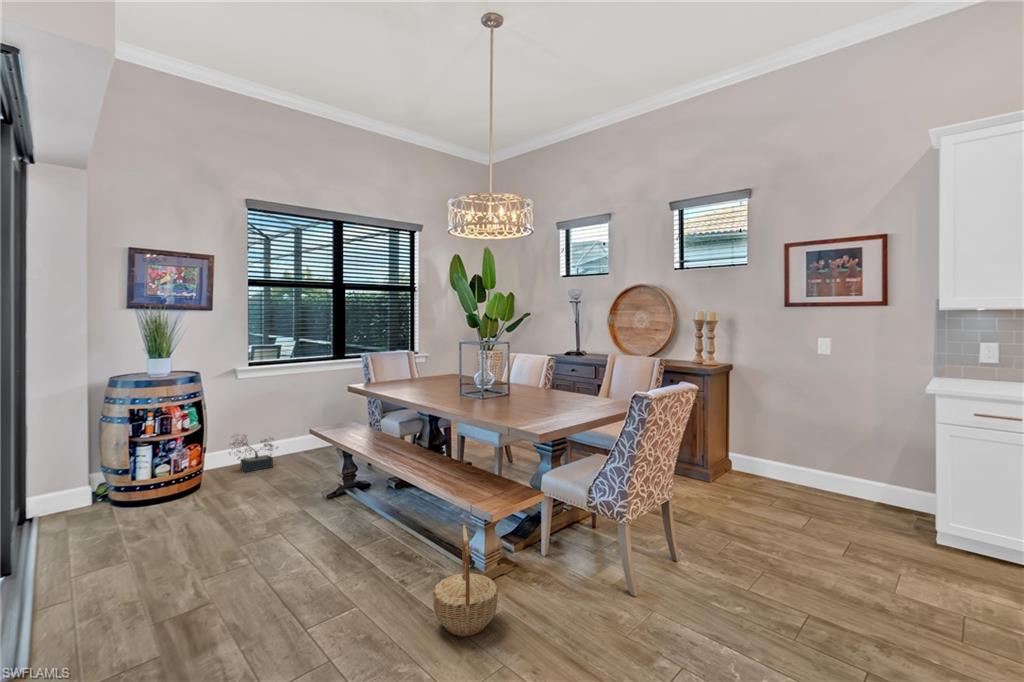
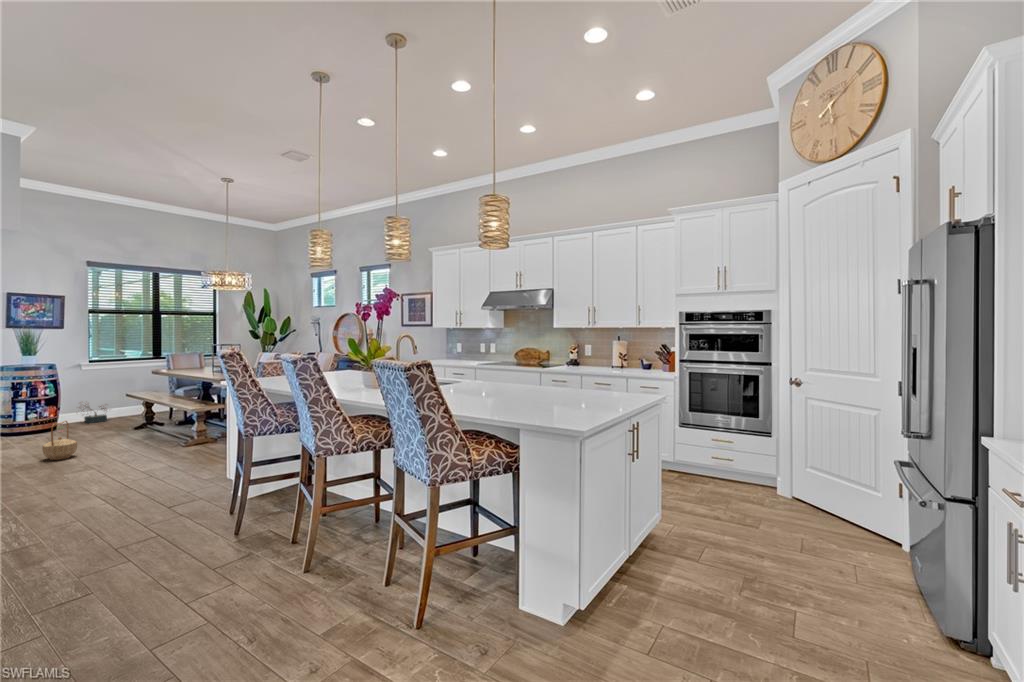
basket: present [433,525,498,636] -> present [42,421,77,460]

